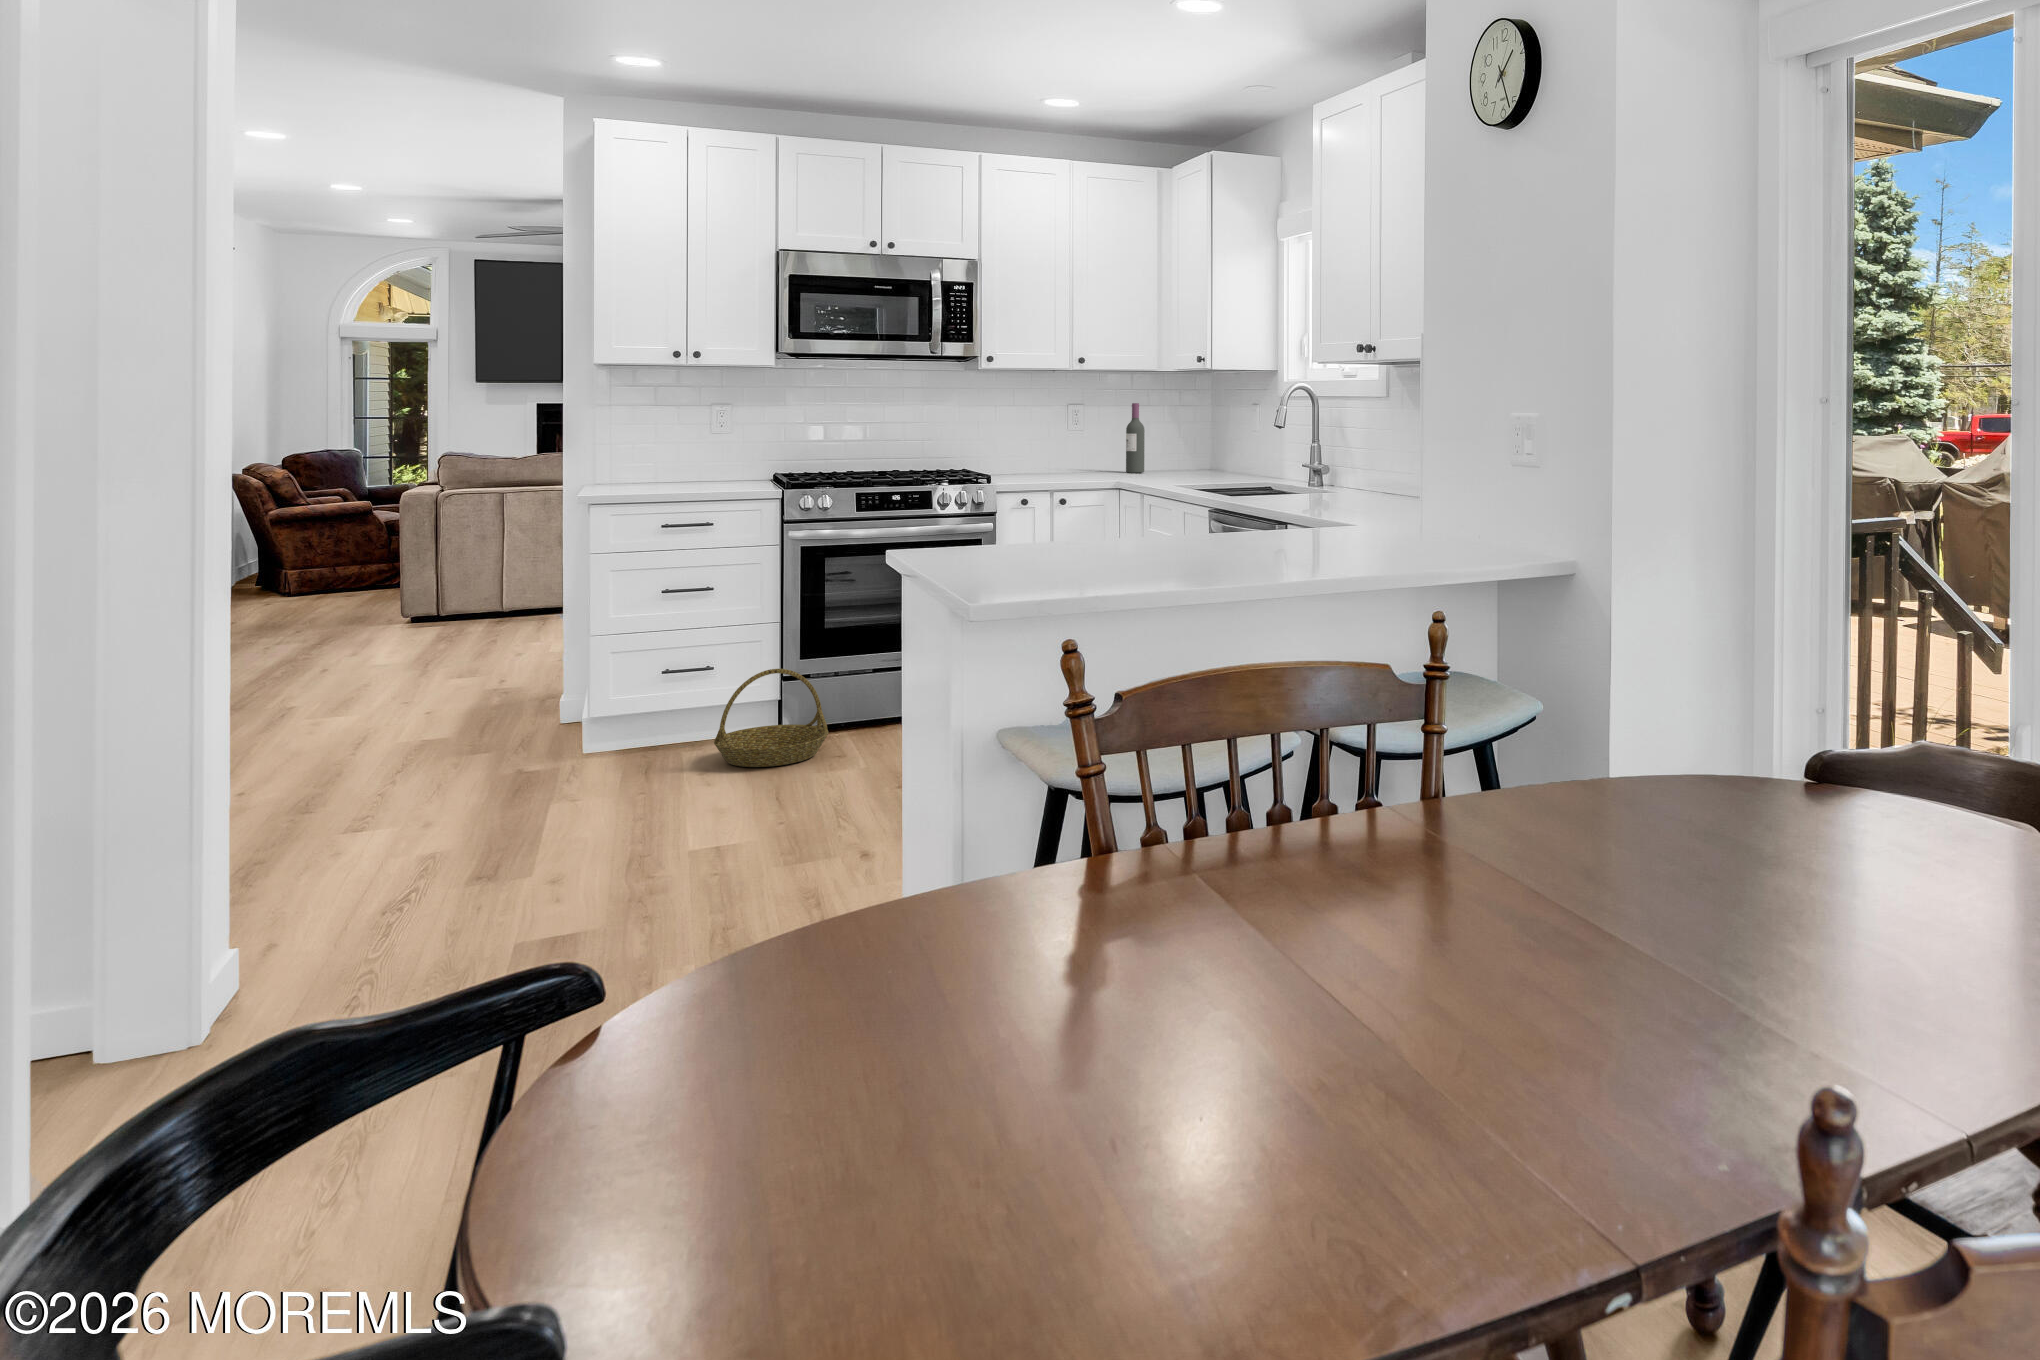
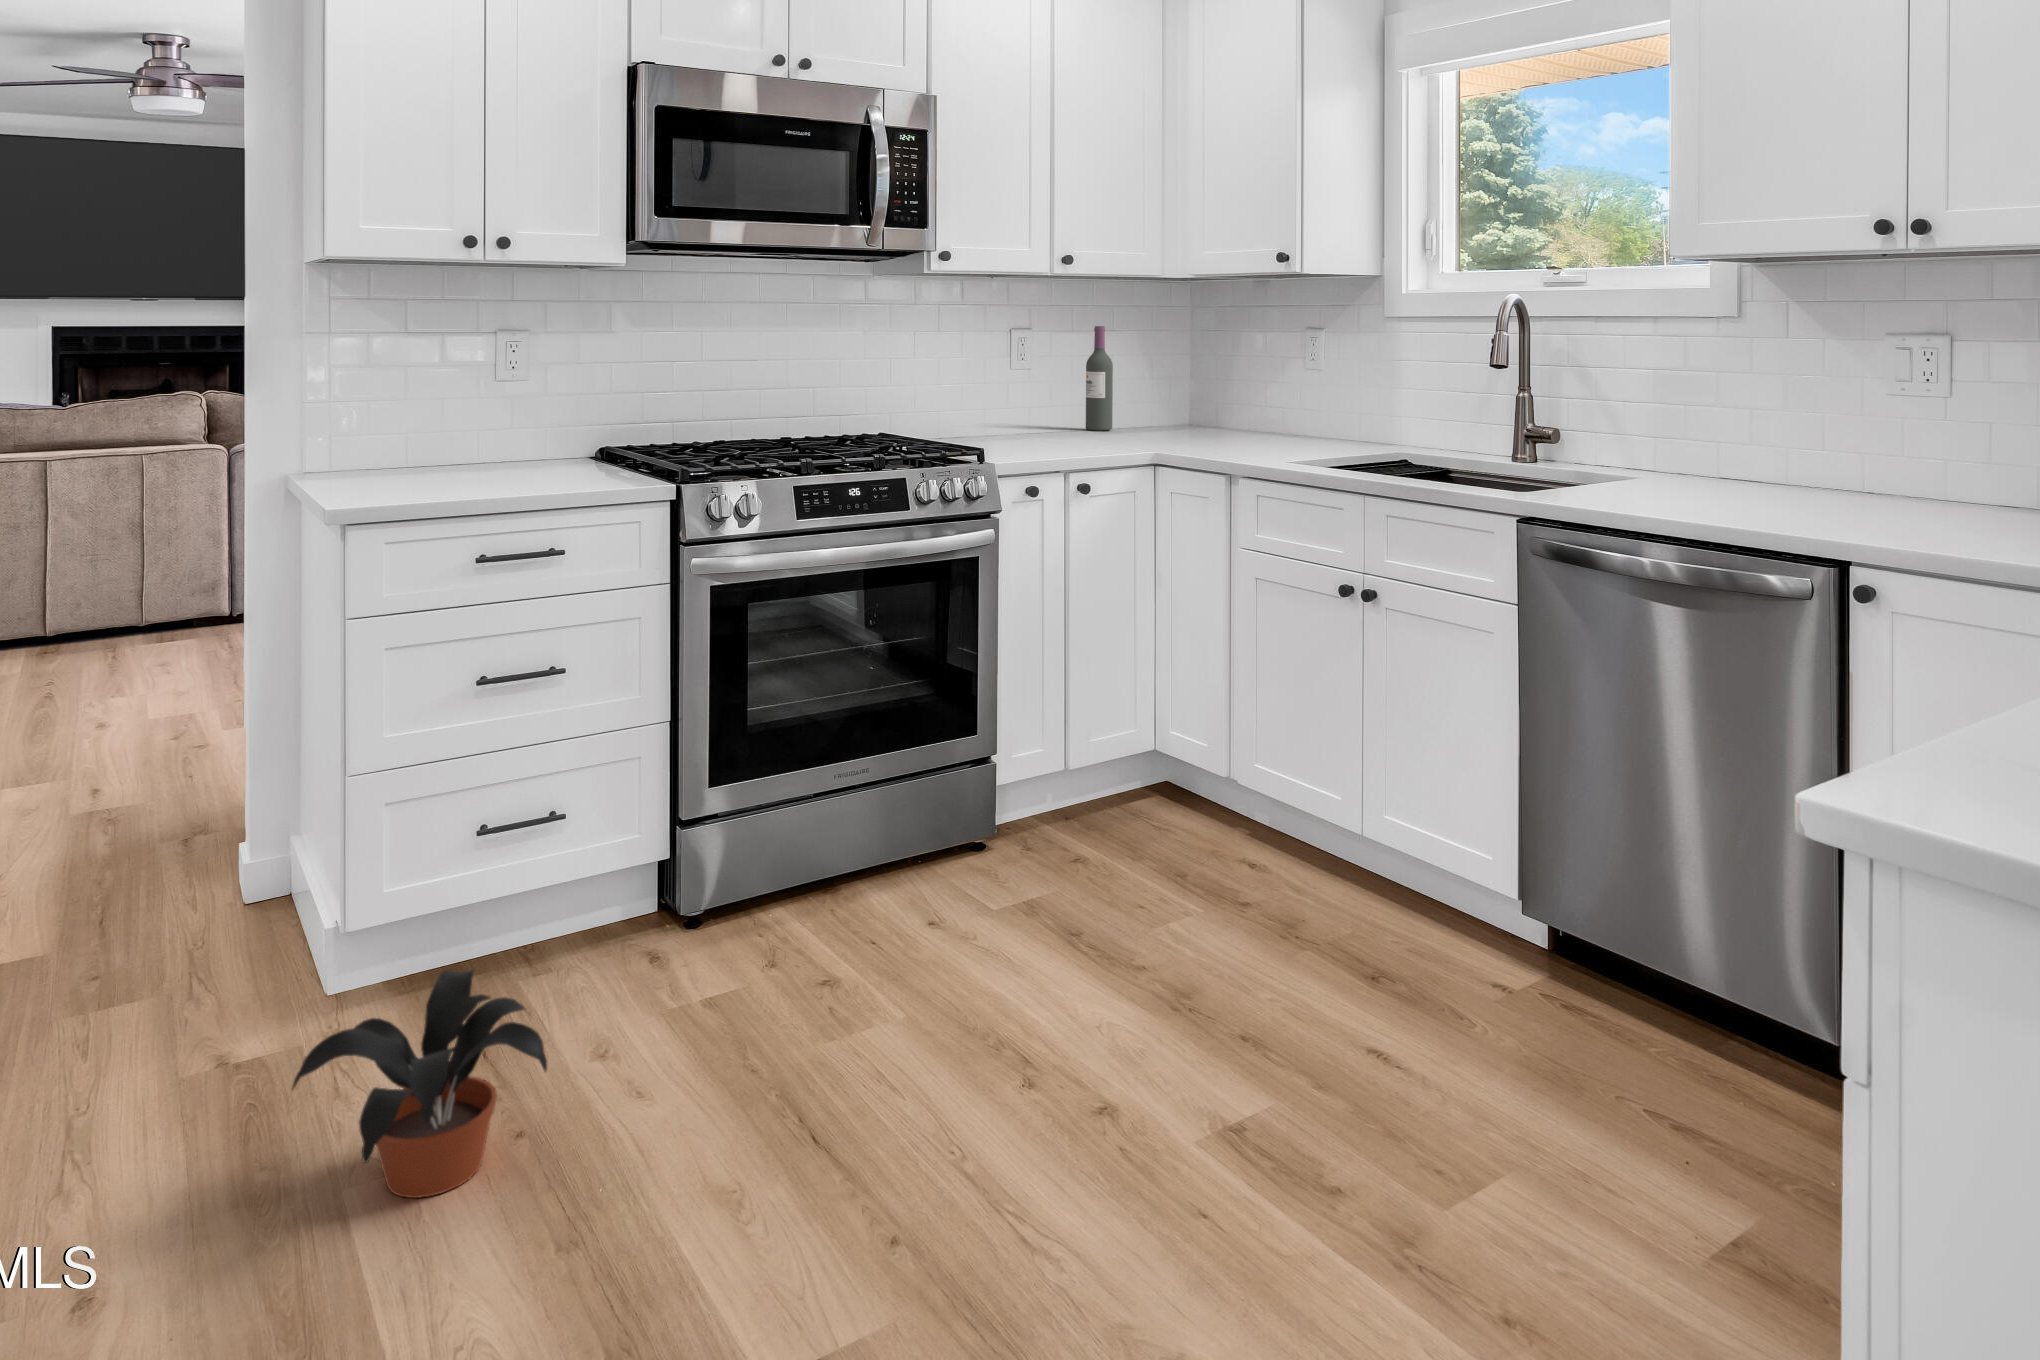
basket: present [714,669,828,767] -> none [602,821,801,1021]
potted plant: none [526,713,650,806] -> present [292,969,547,1198]

